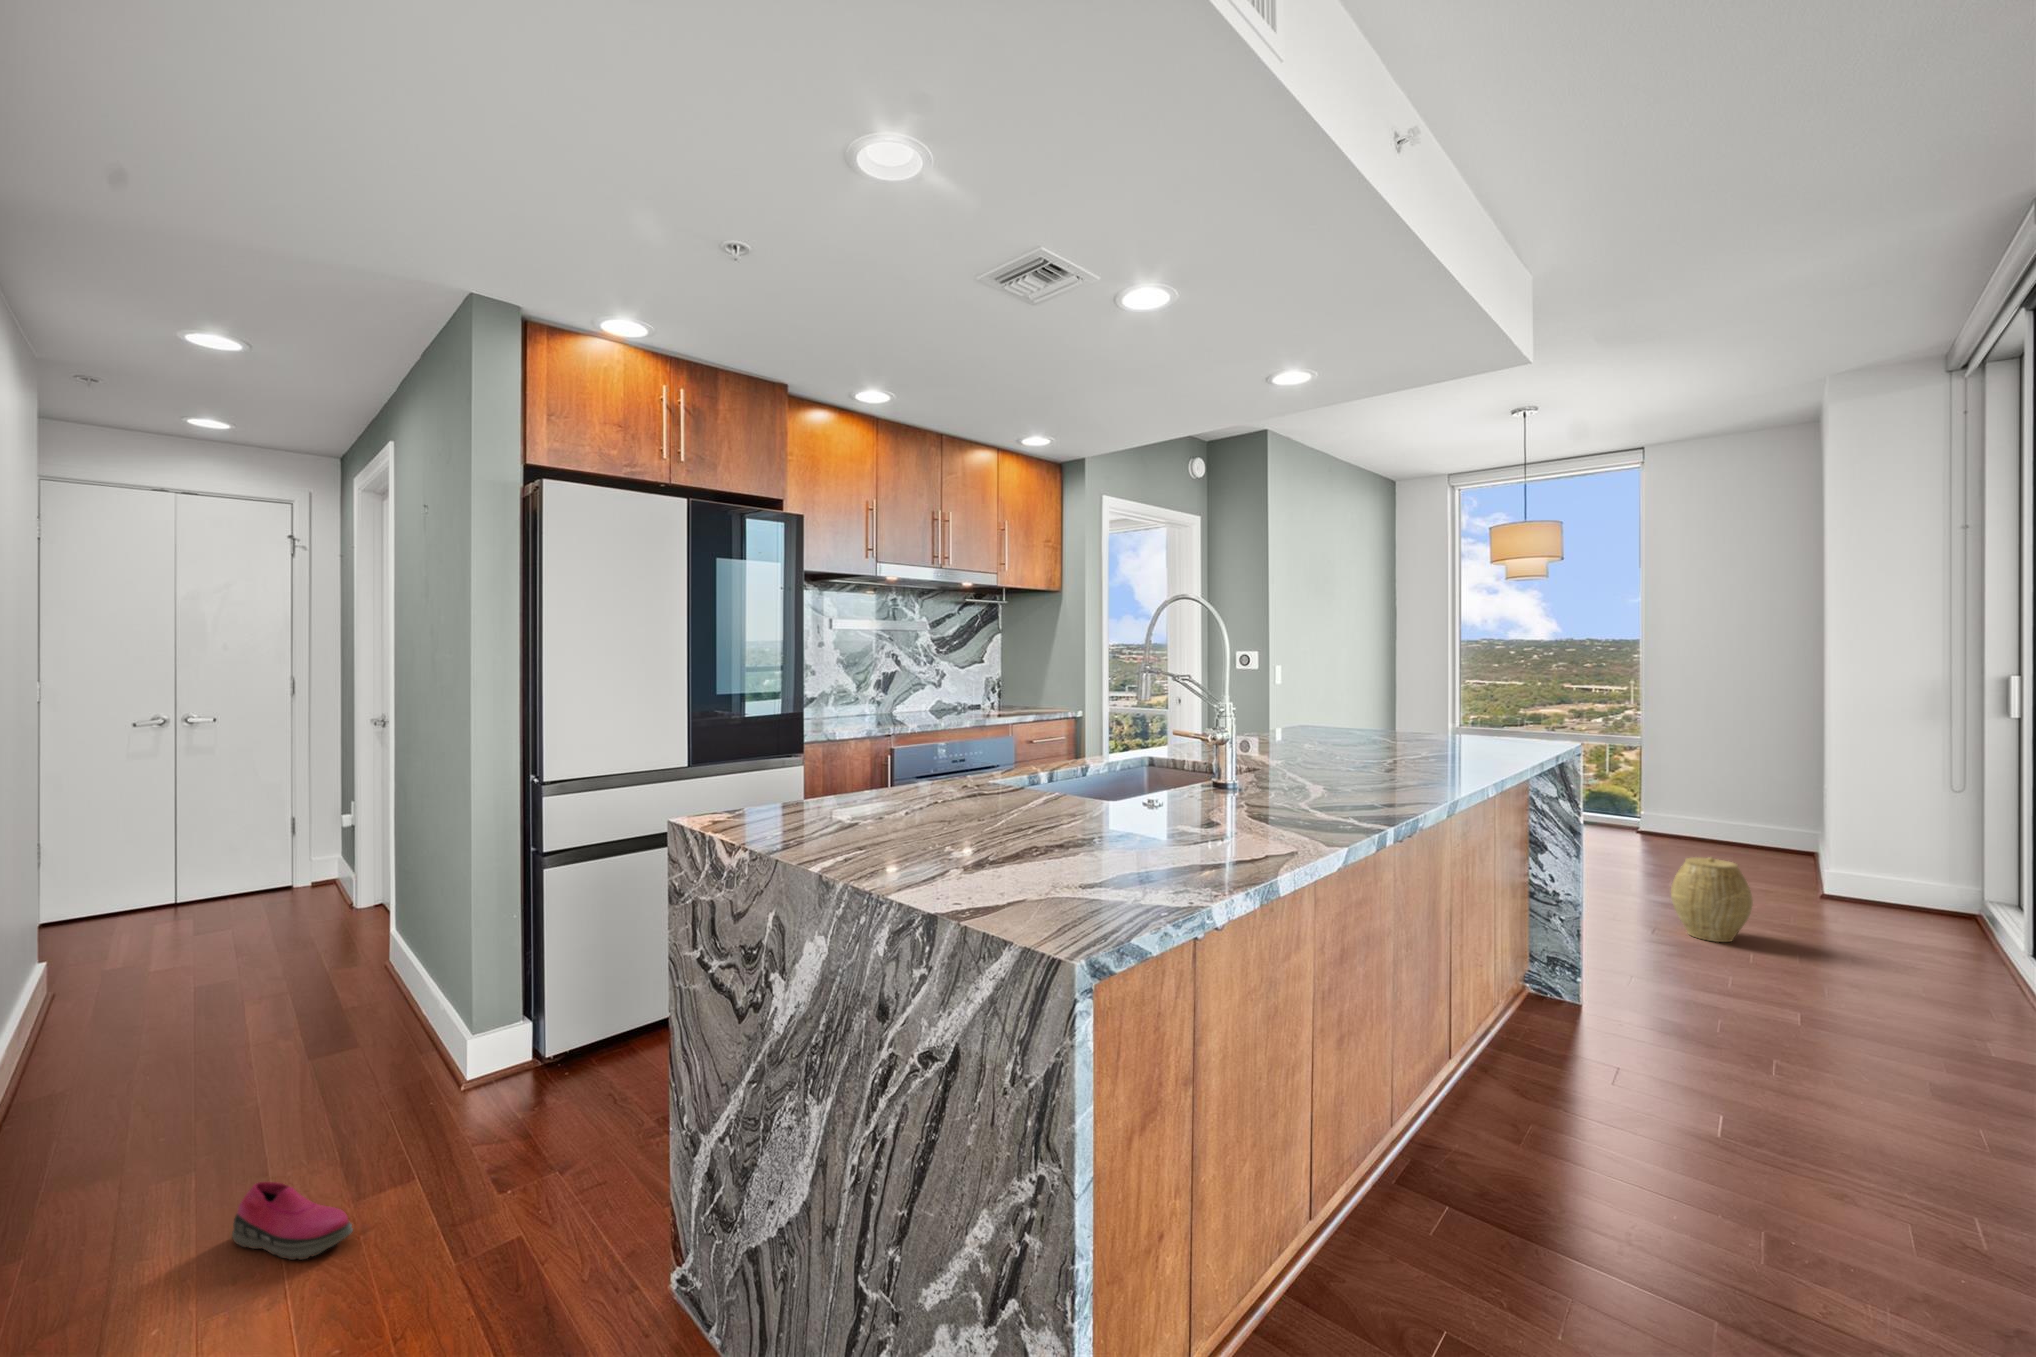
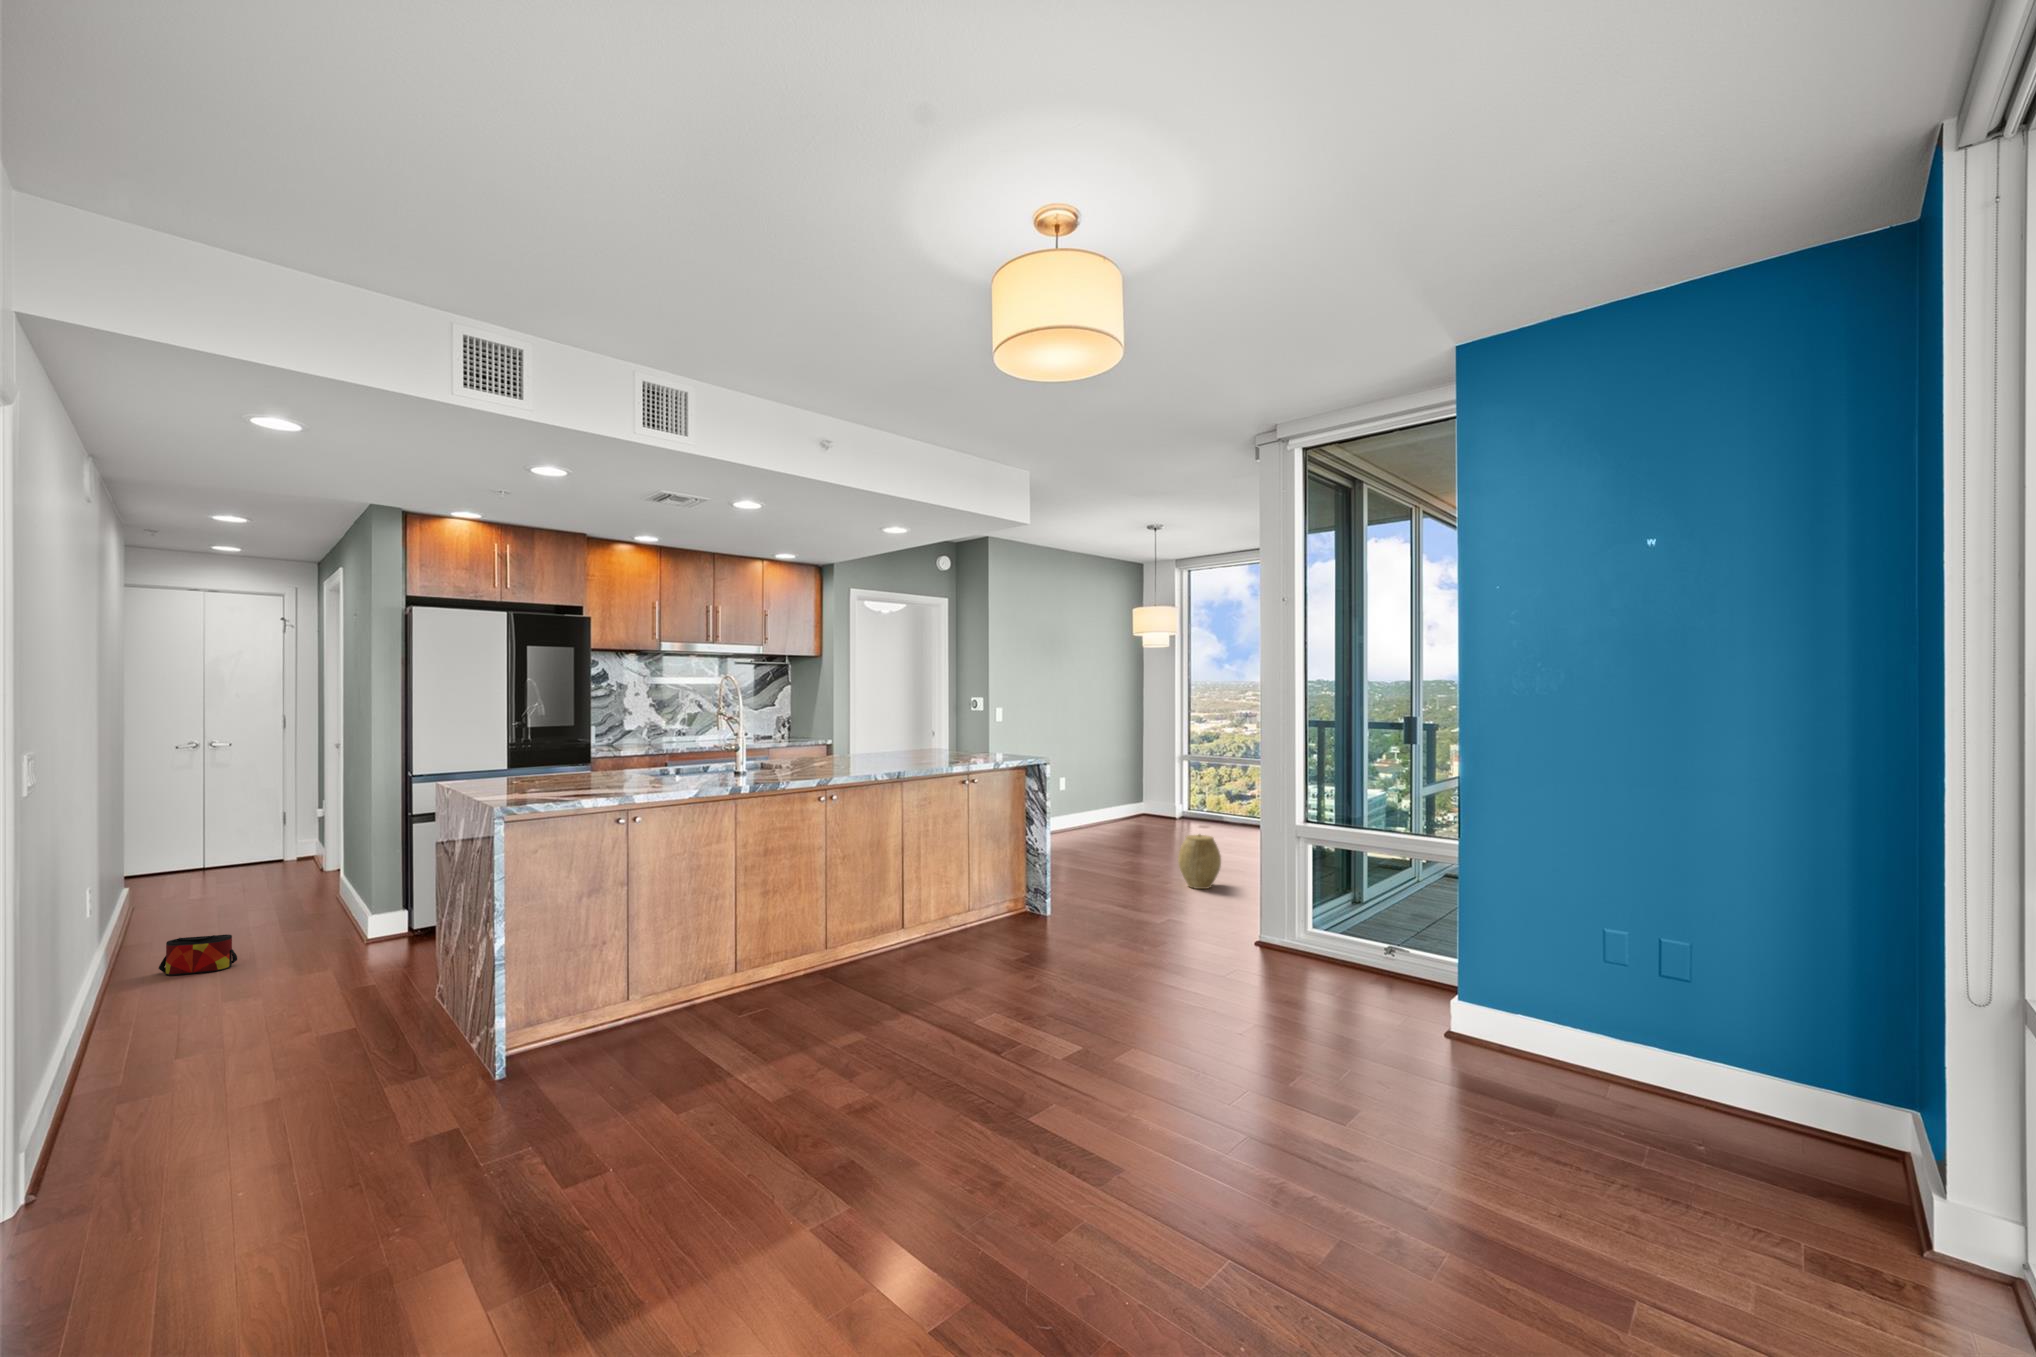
bag: none [90,1091,245,1186] -> present [159,934,237,975]
shoe: present [232,1182,353,1260] -> none [227,963,285,995]

